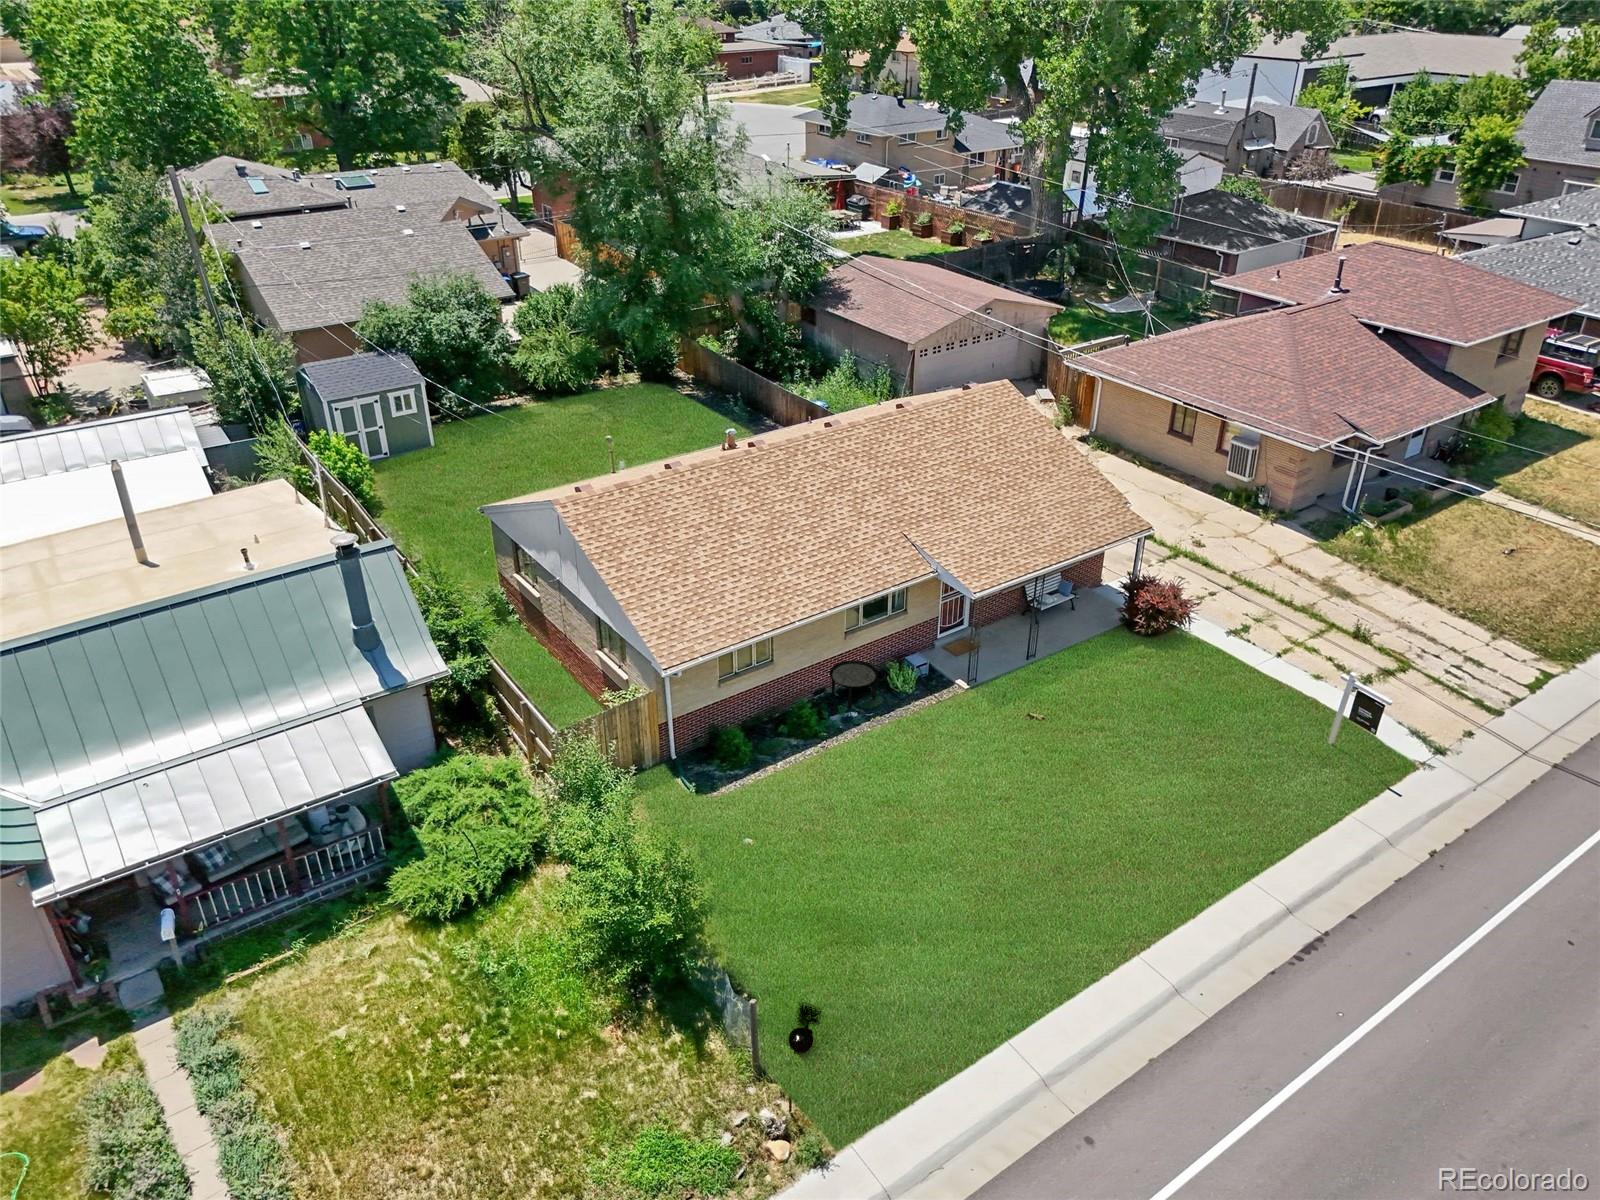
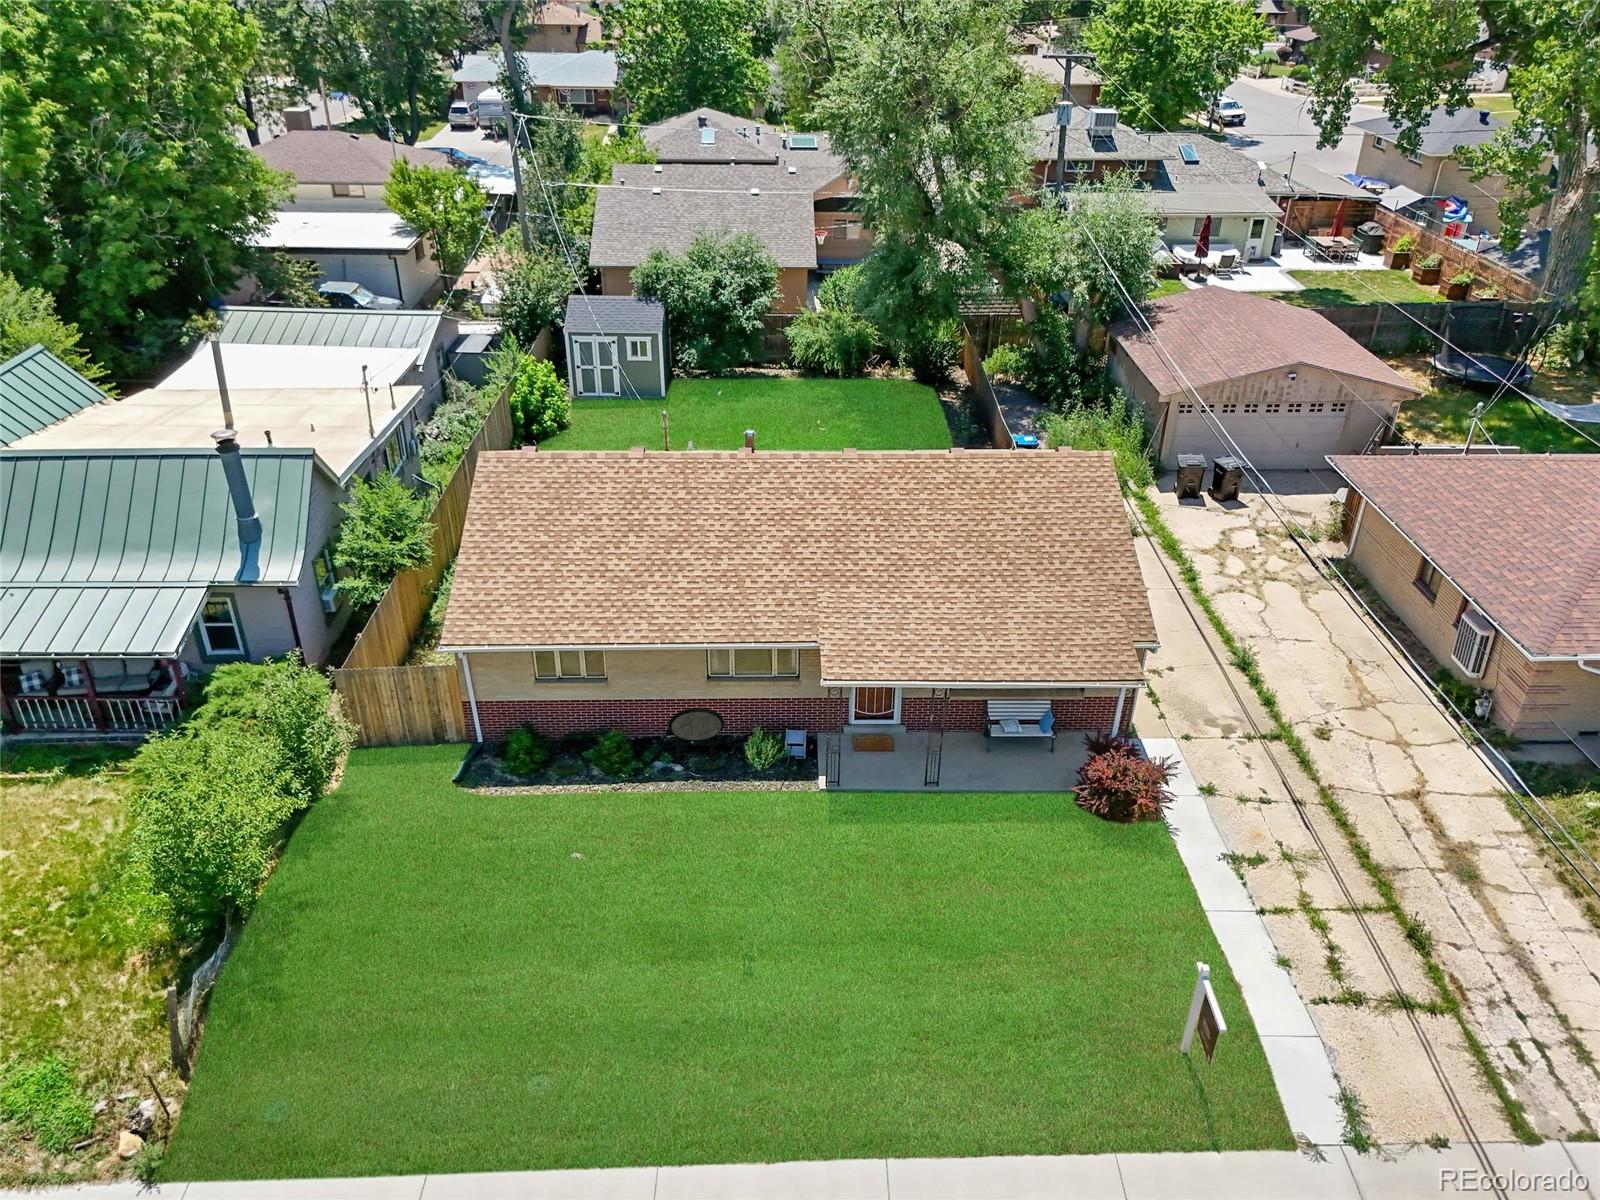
potted tree: present [789,999,823,1053] -> none [187,999,220,1054]

